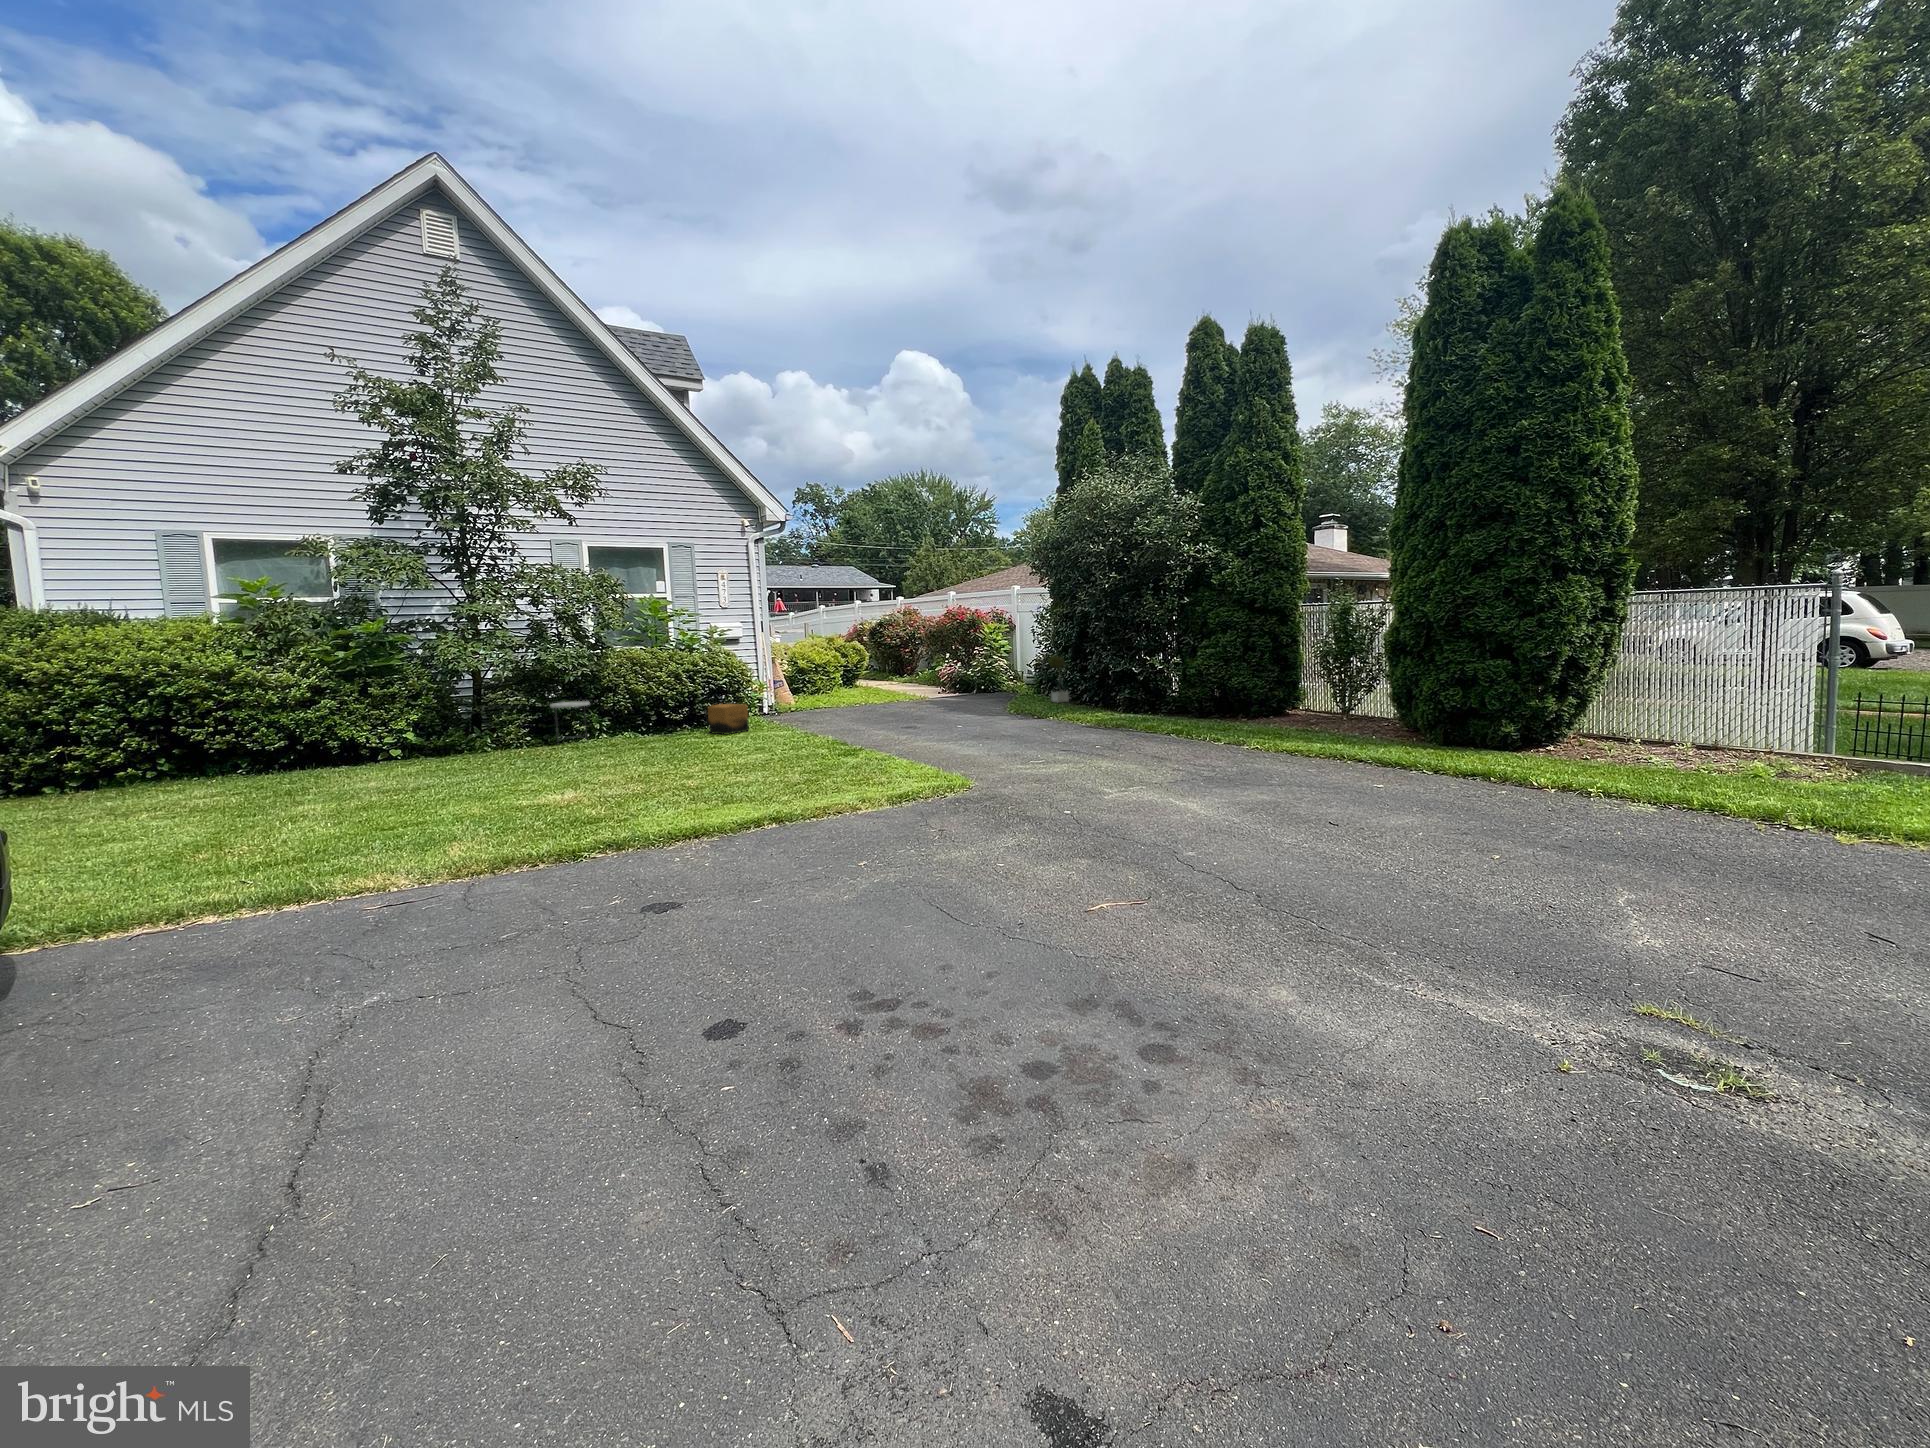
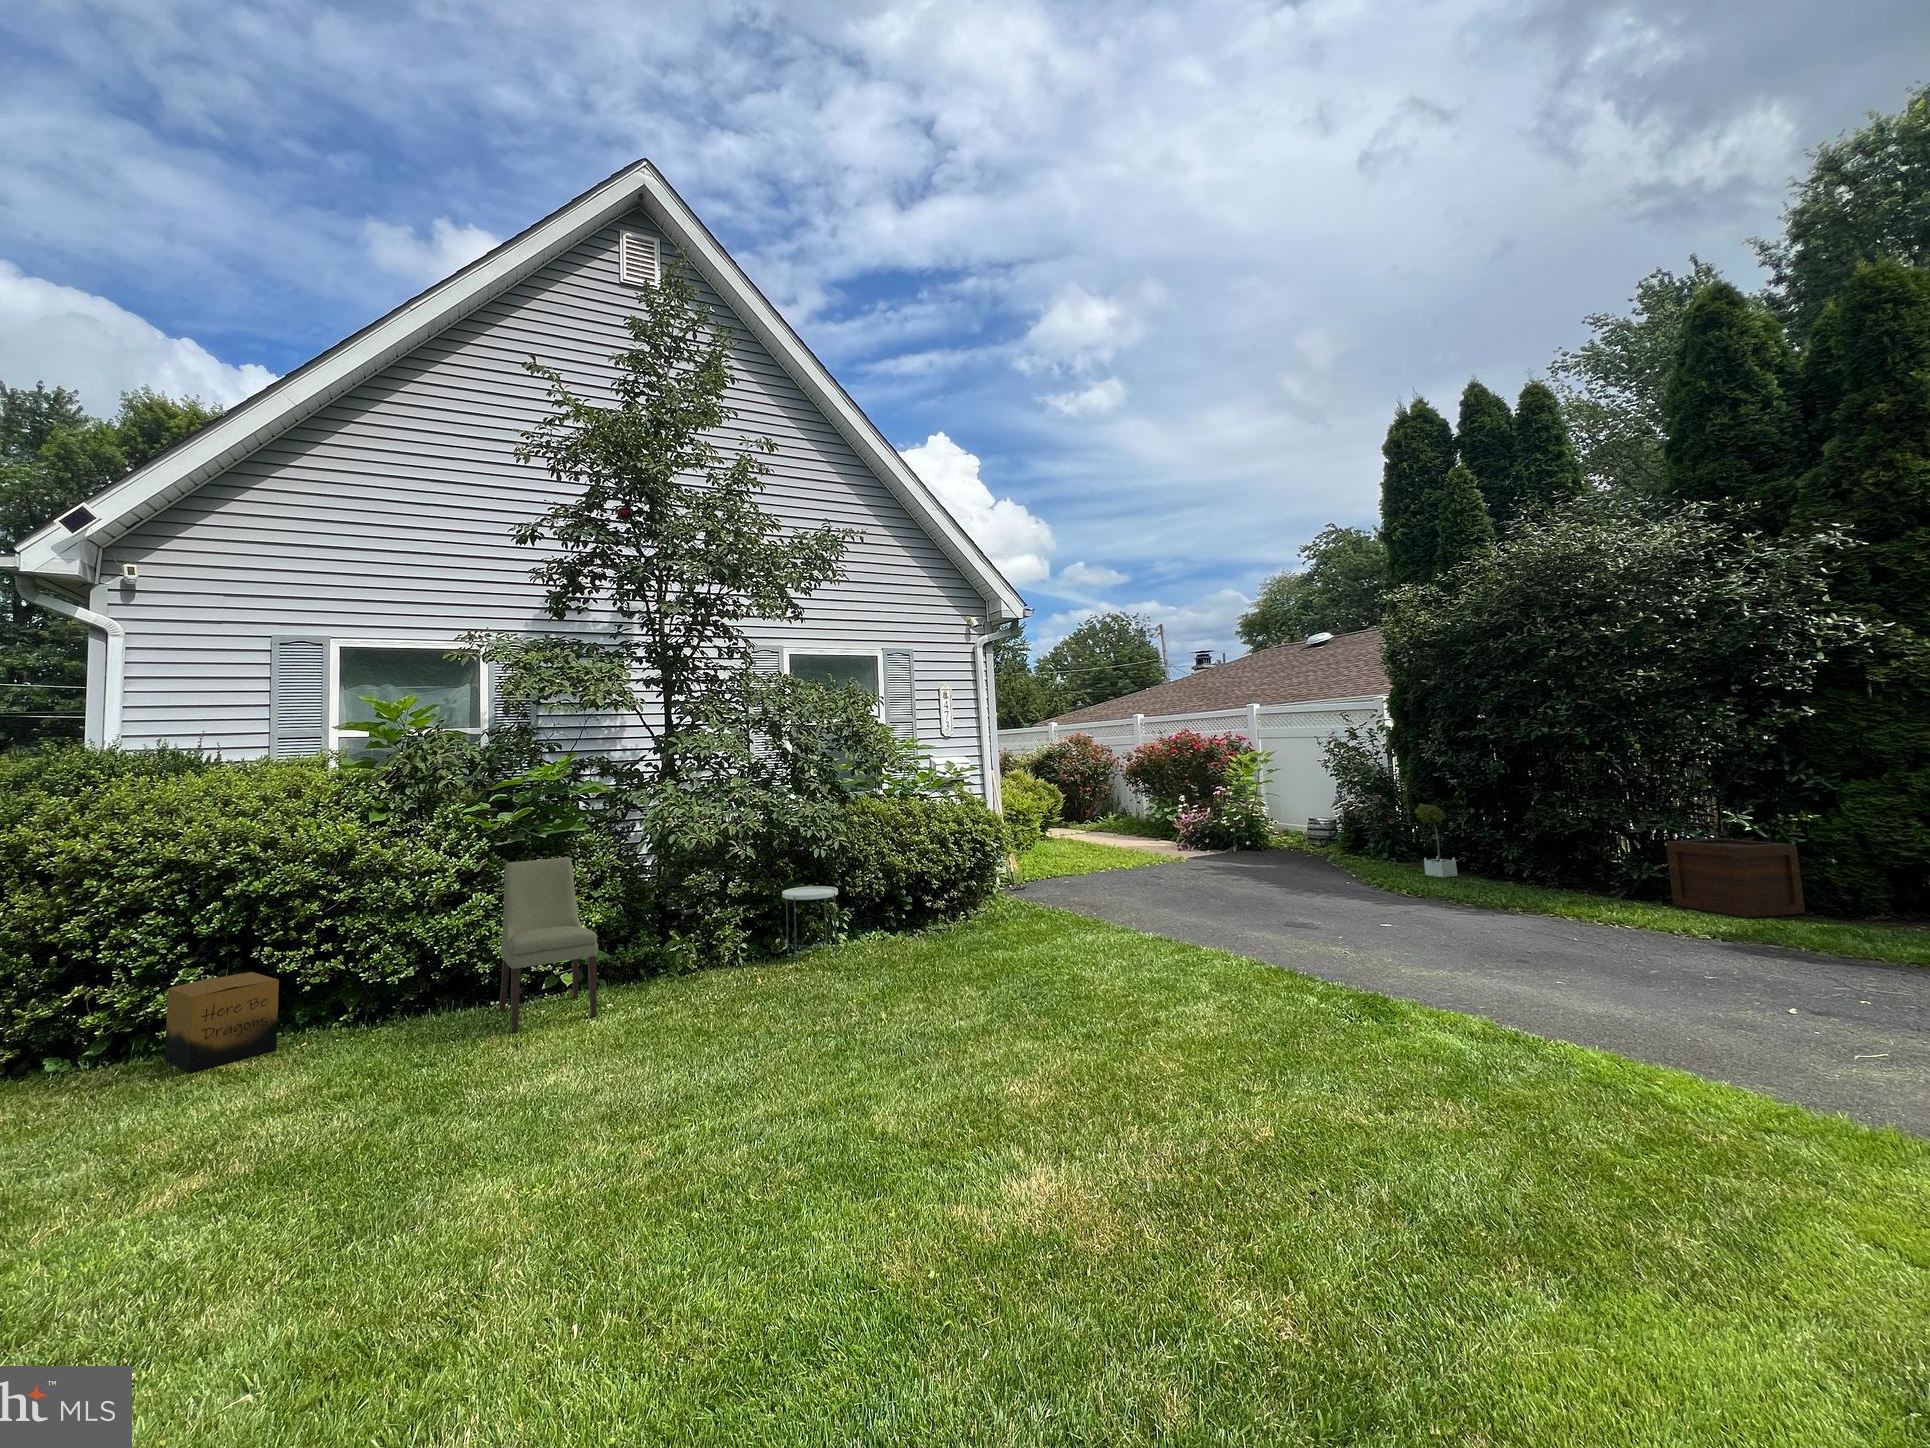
wooden crate: none [1136,674,1190,717] -> present [1666,838,1805,918]
chair: none [341,679,405,772] -> present [499,857,598,1032]
cardboard box: present [708,704,749,734] -> present [165,972,279,1073]

